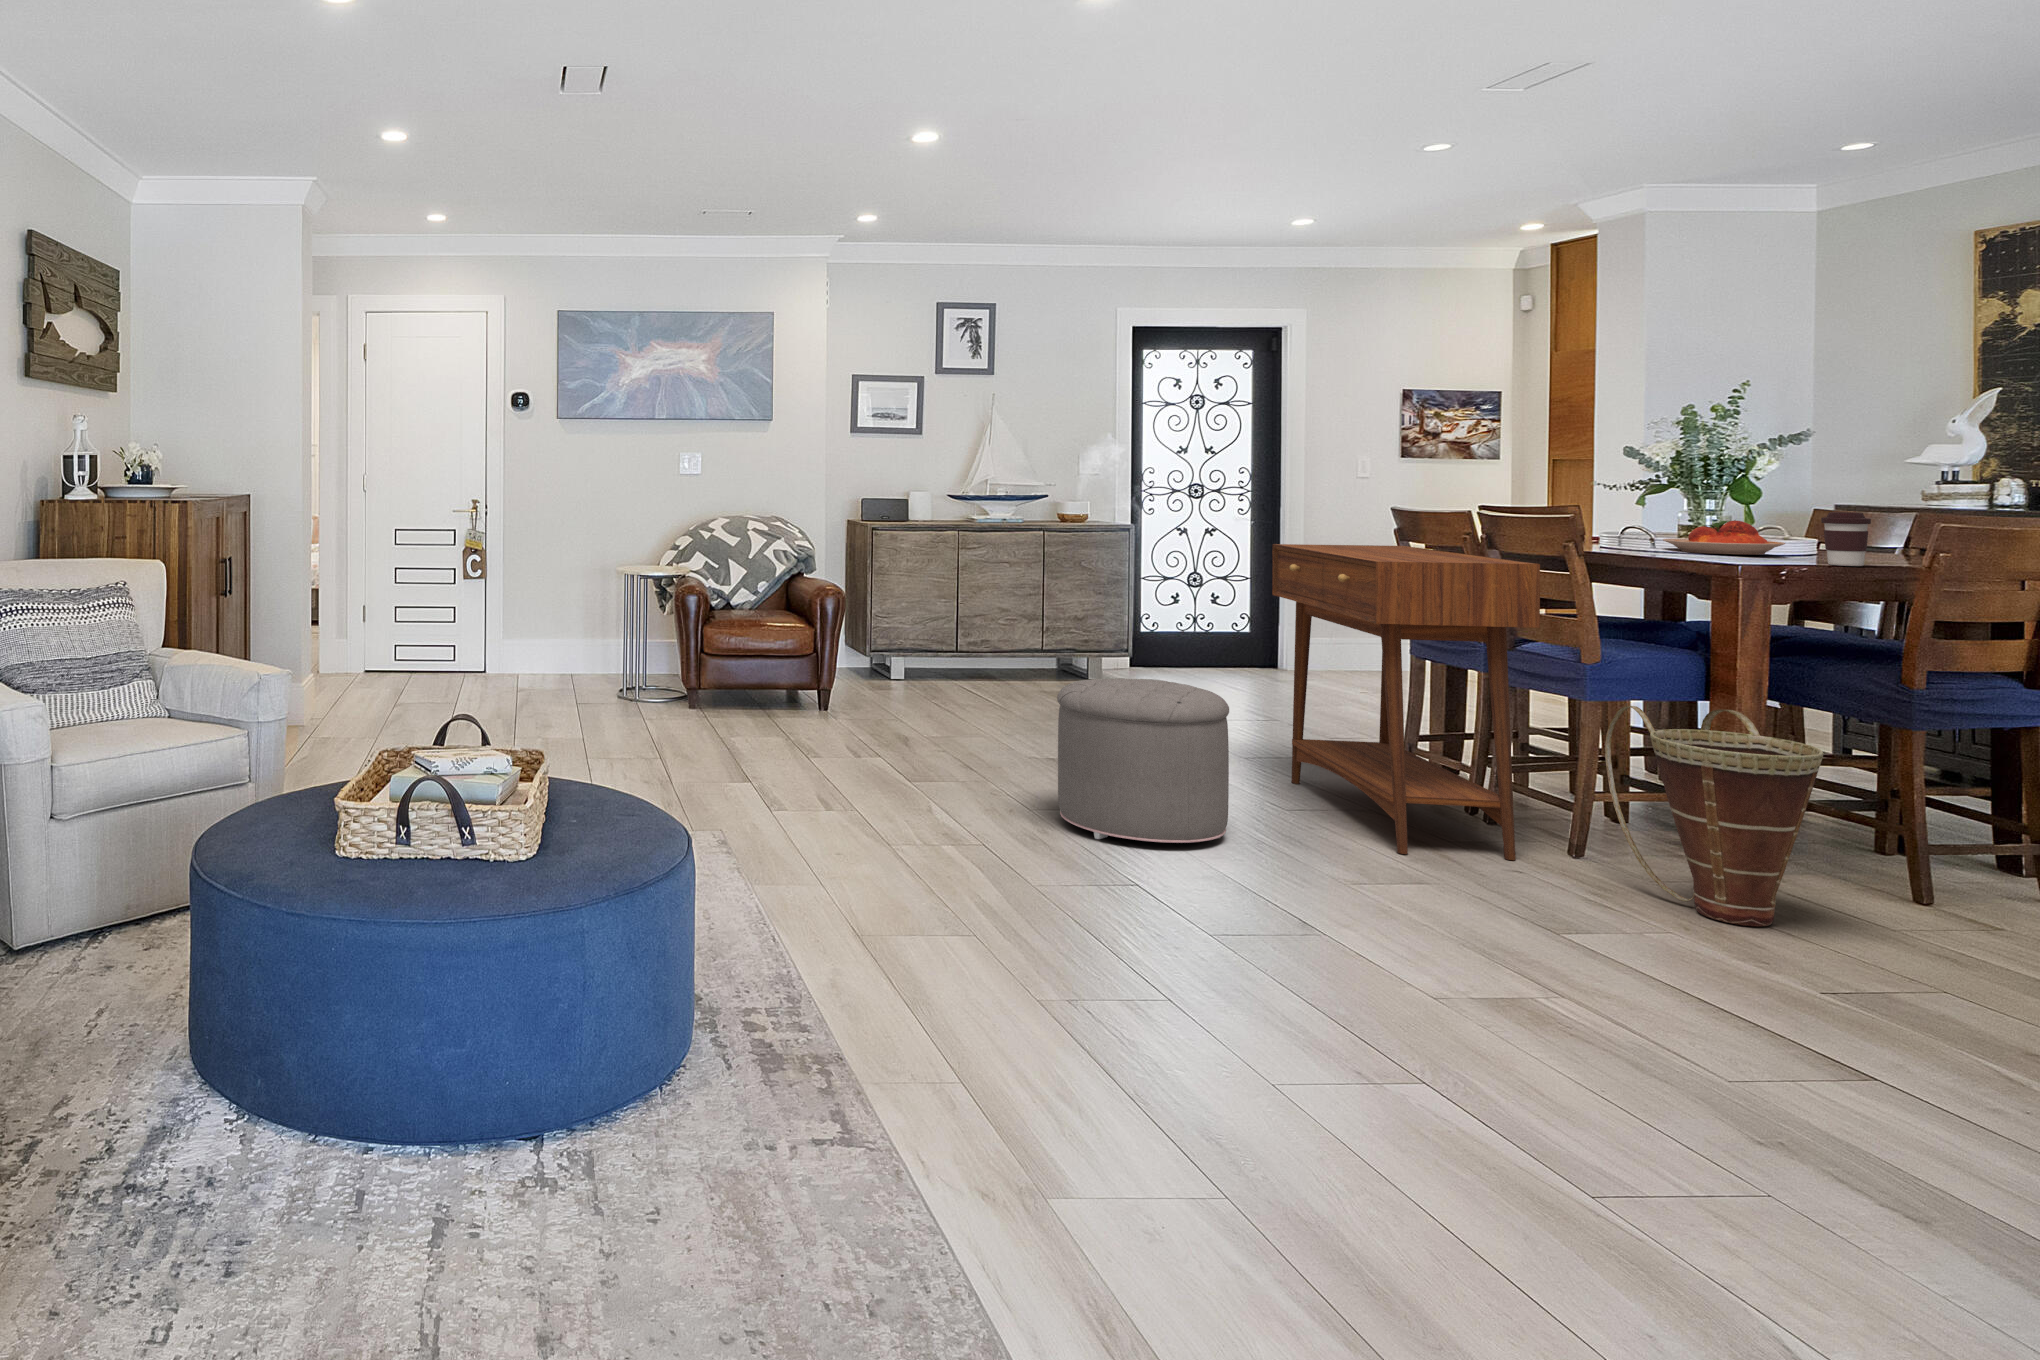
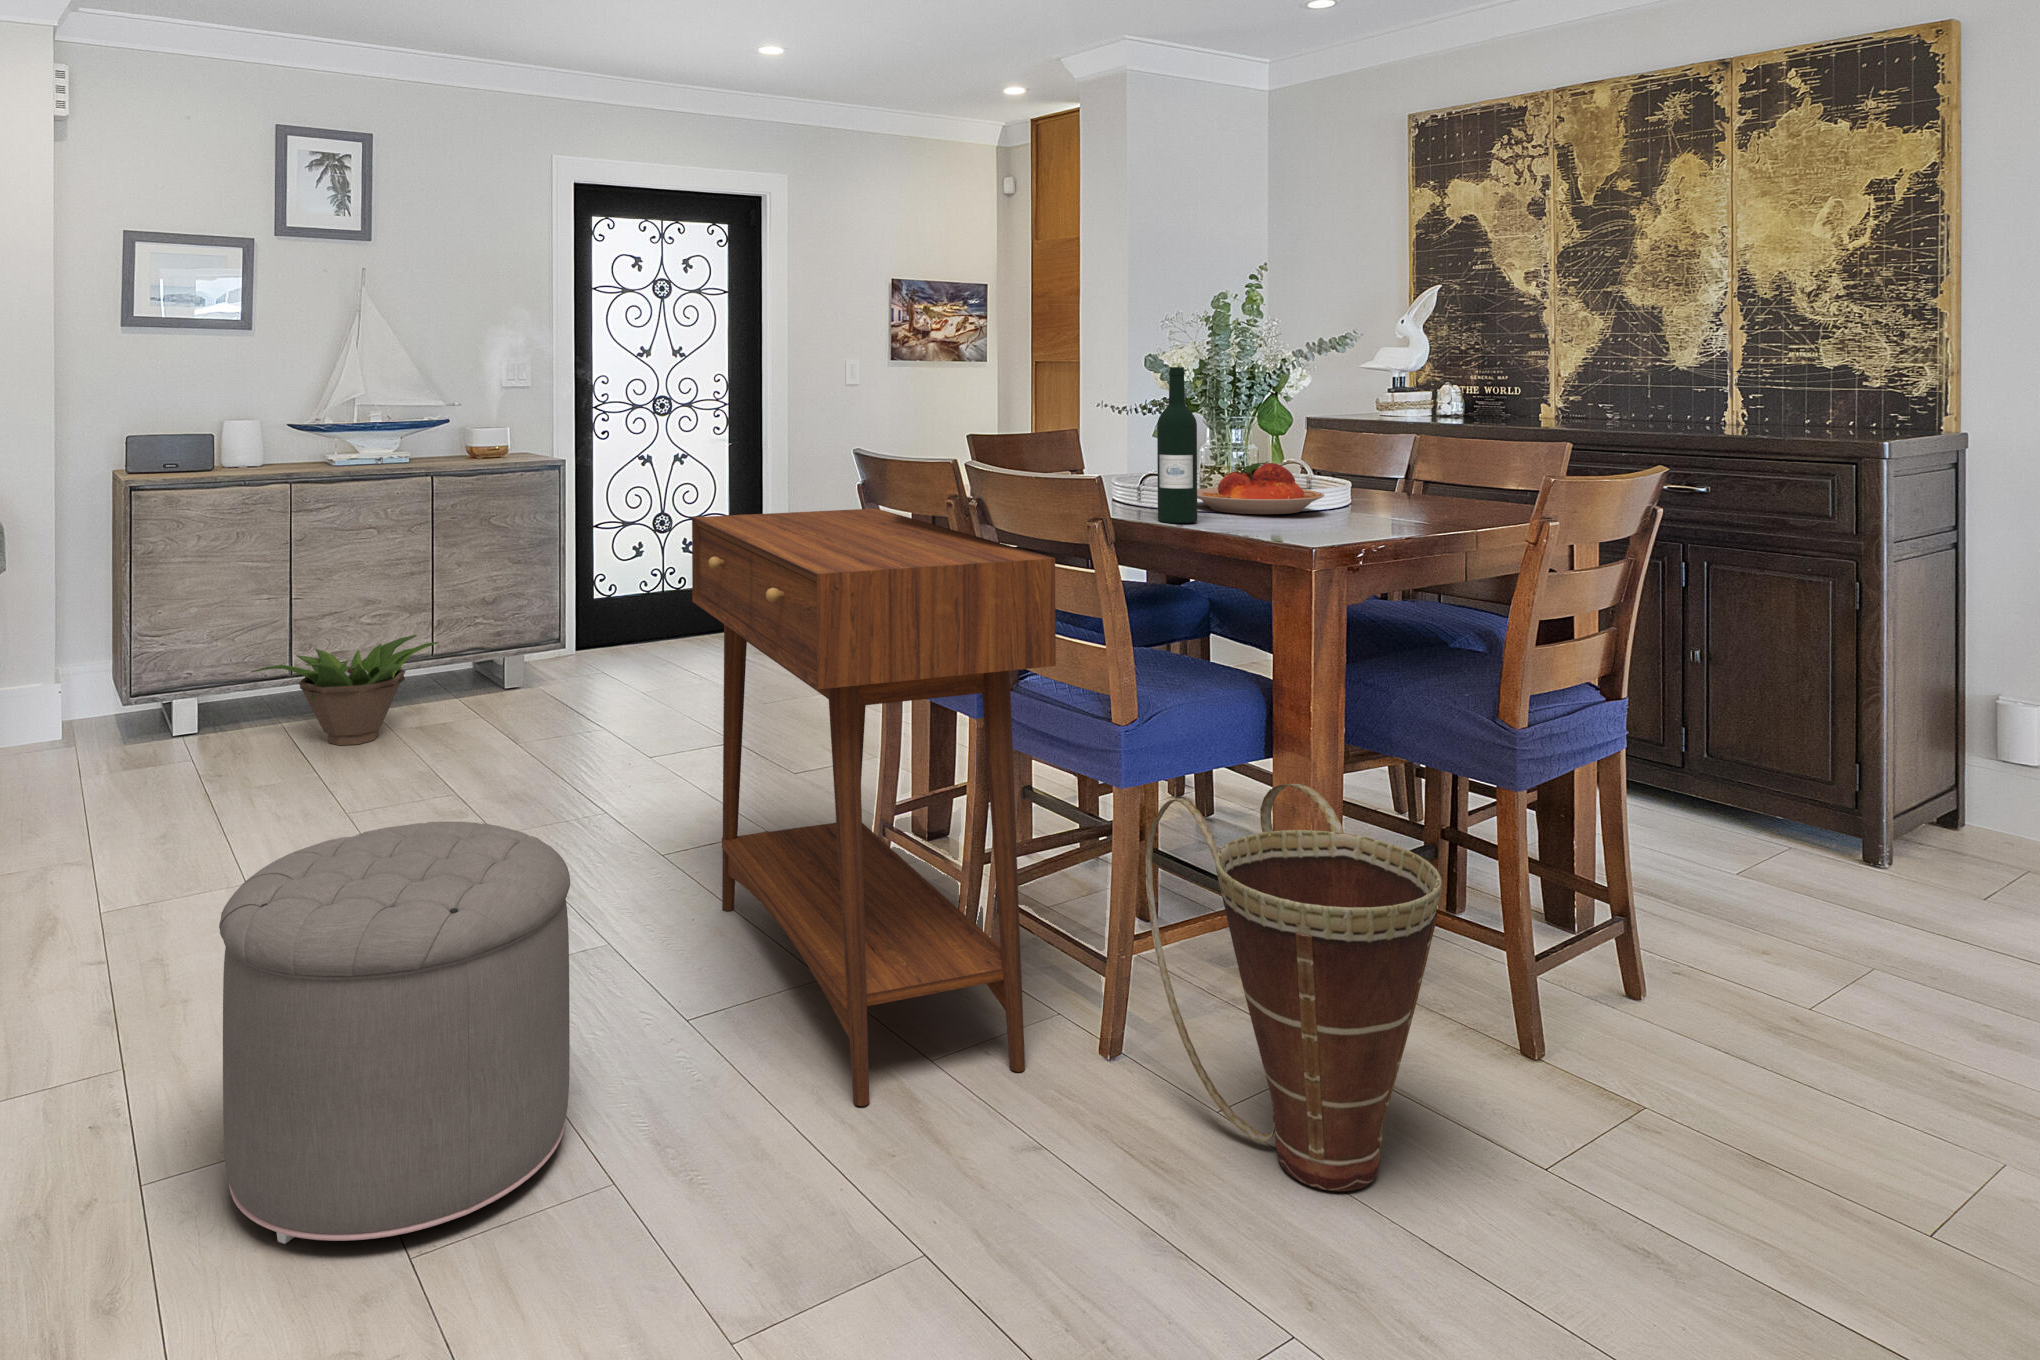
wine bottle: none [1627,453,1660,553] -> present [1157,367,1197,523]
coffee cup: present [1821,512,1871,566] -> none [1373,452,1426,531]
decorative plant: none [943,631,1056,692] -> present [251,635,439,745]

